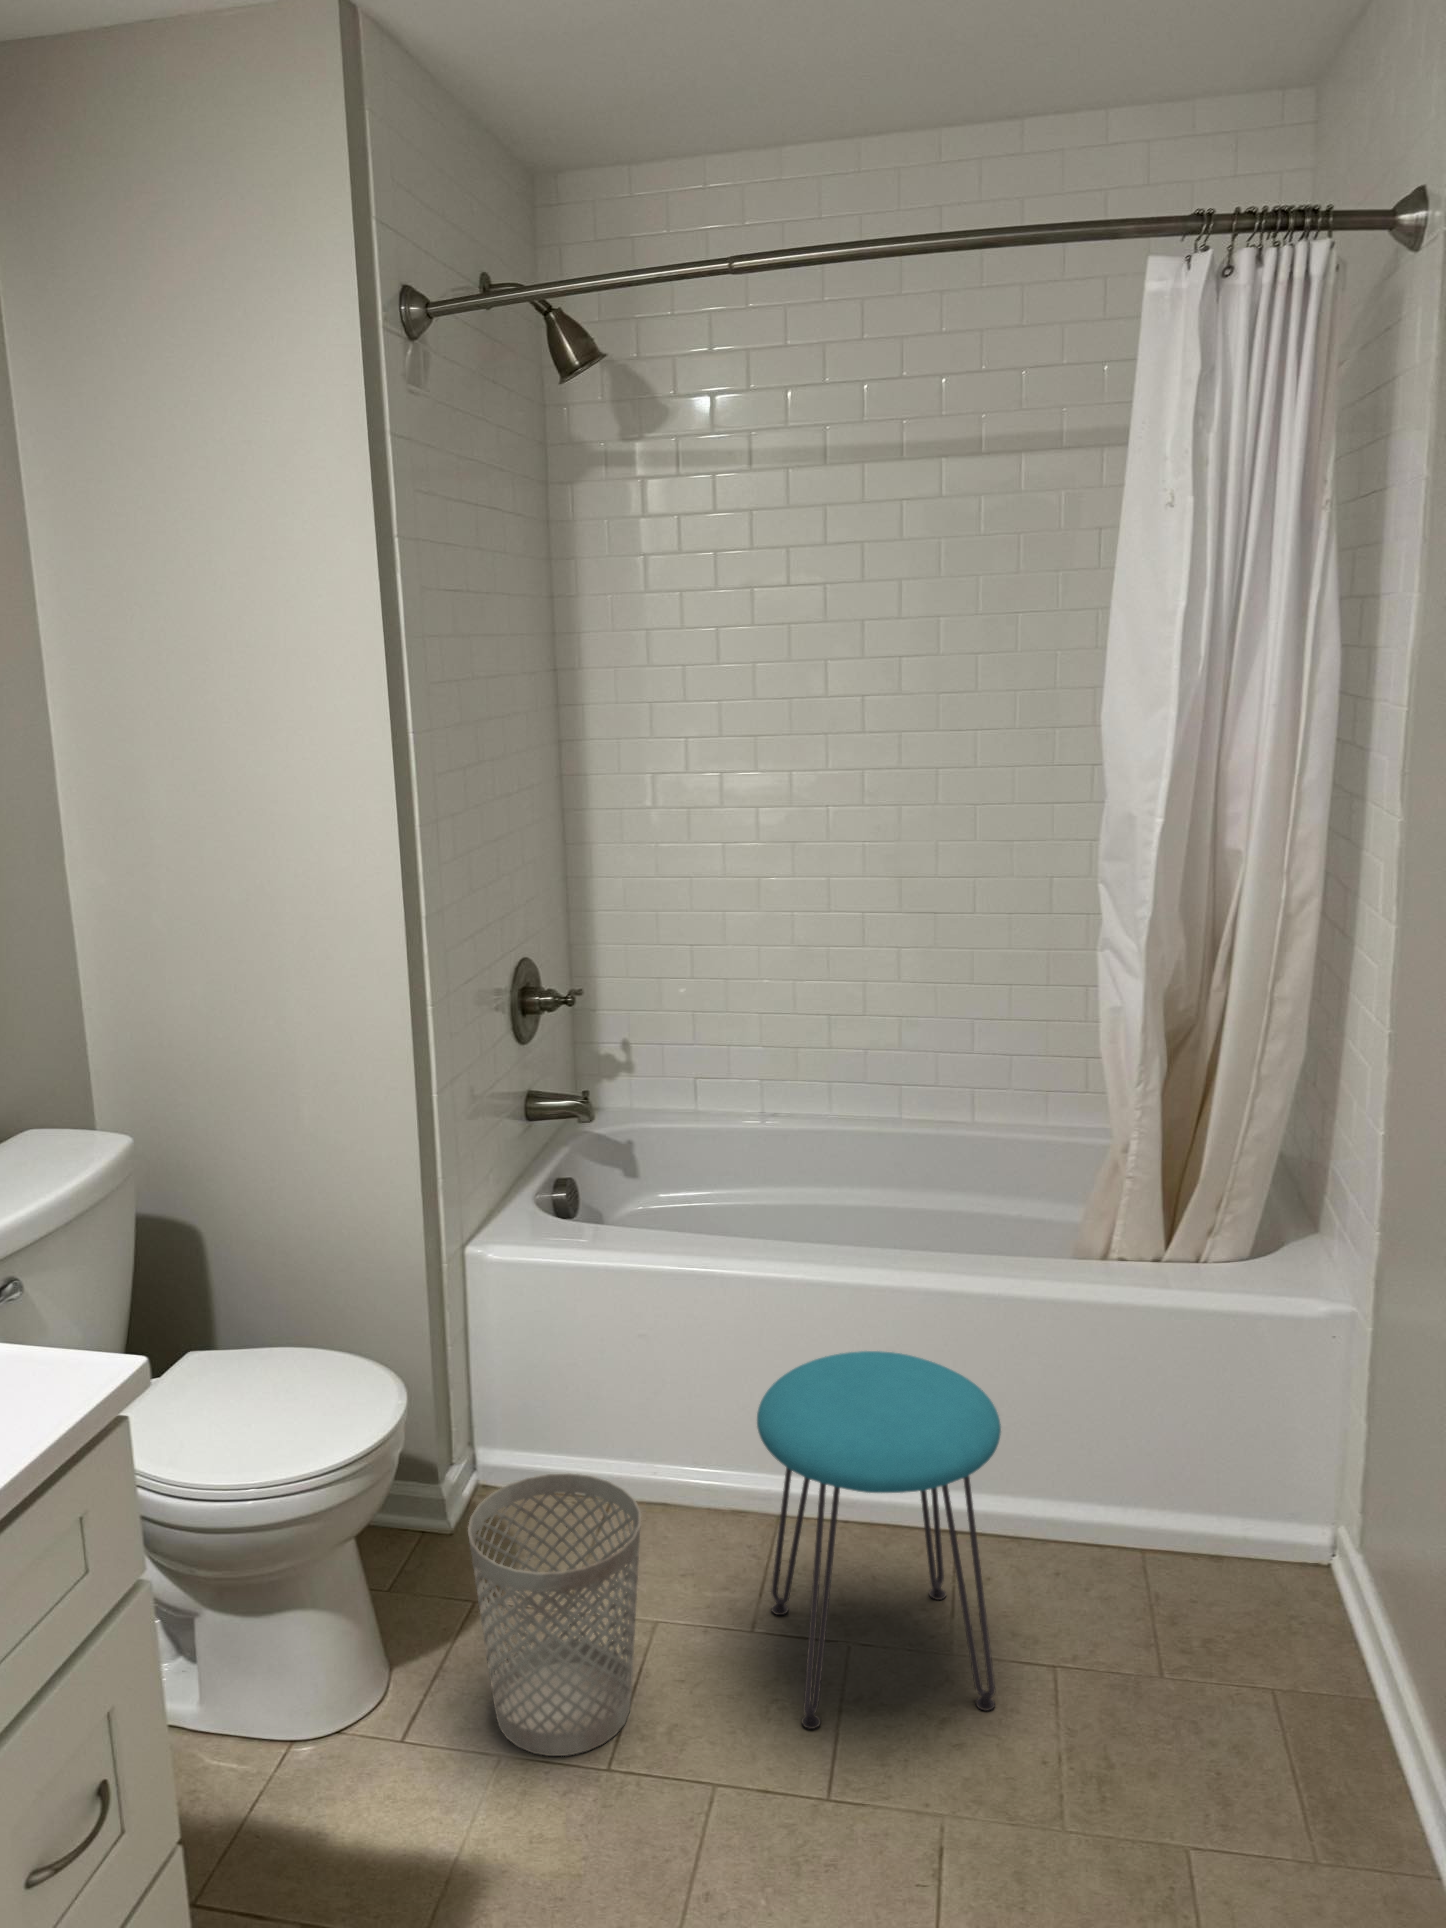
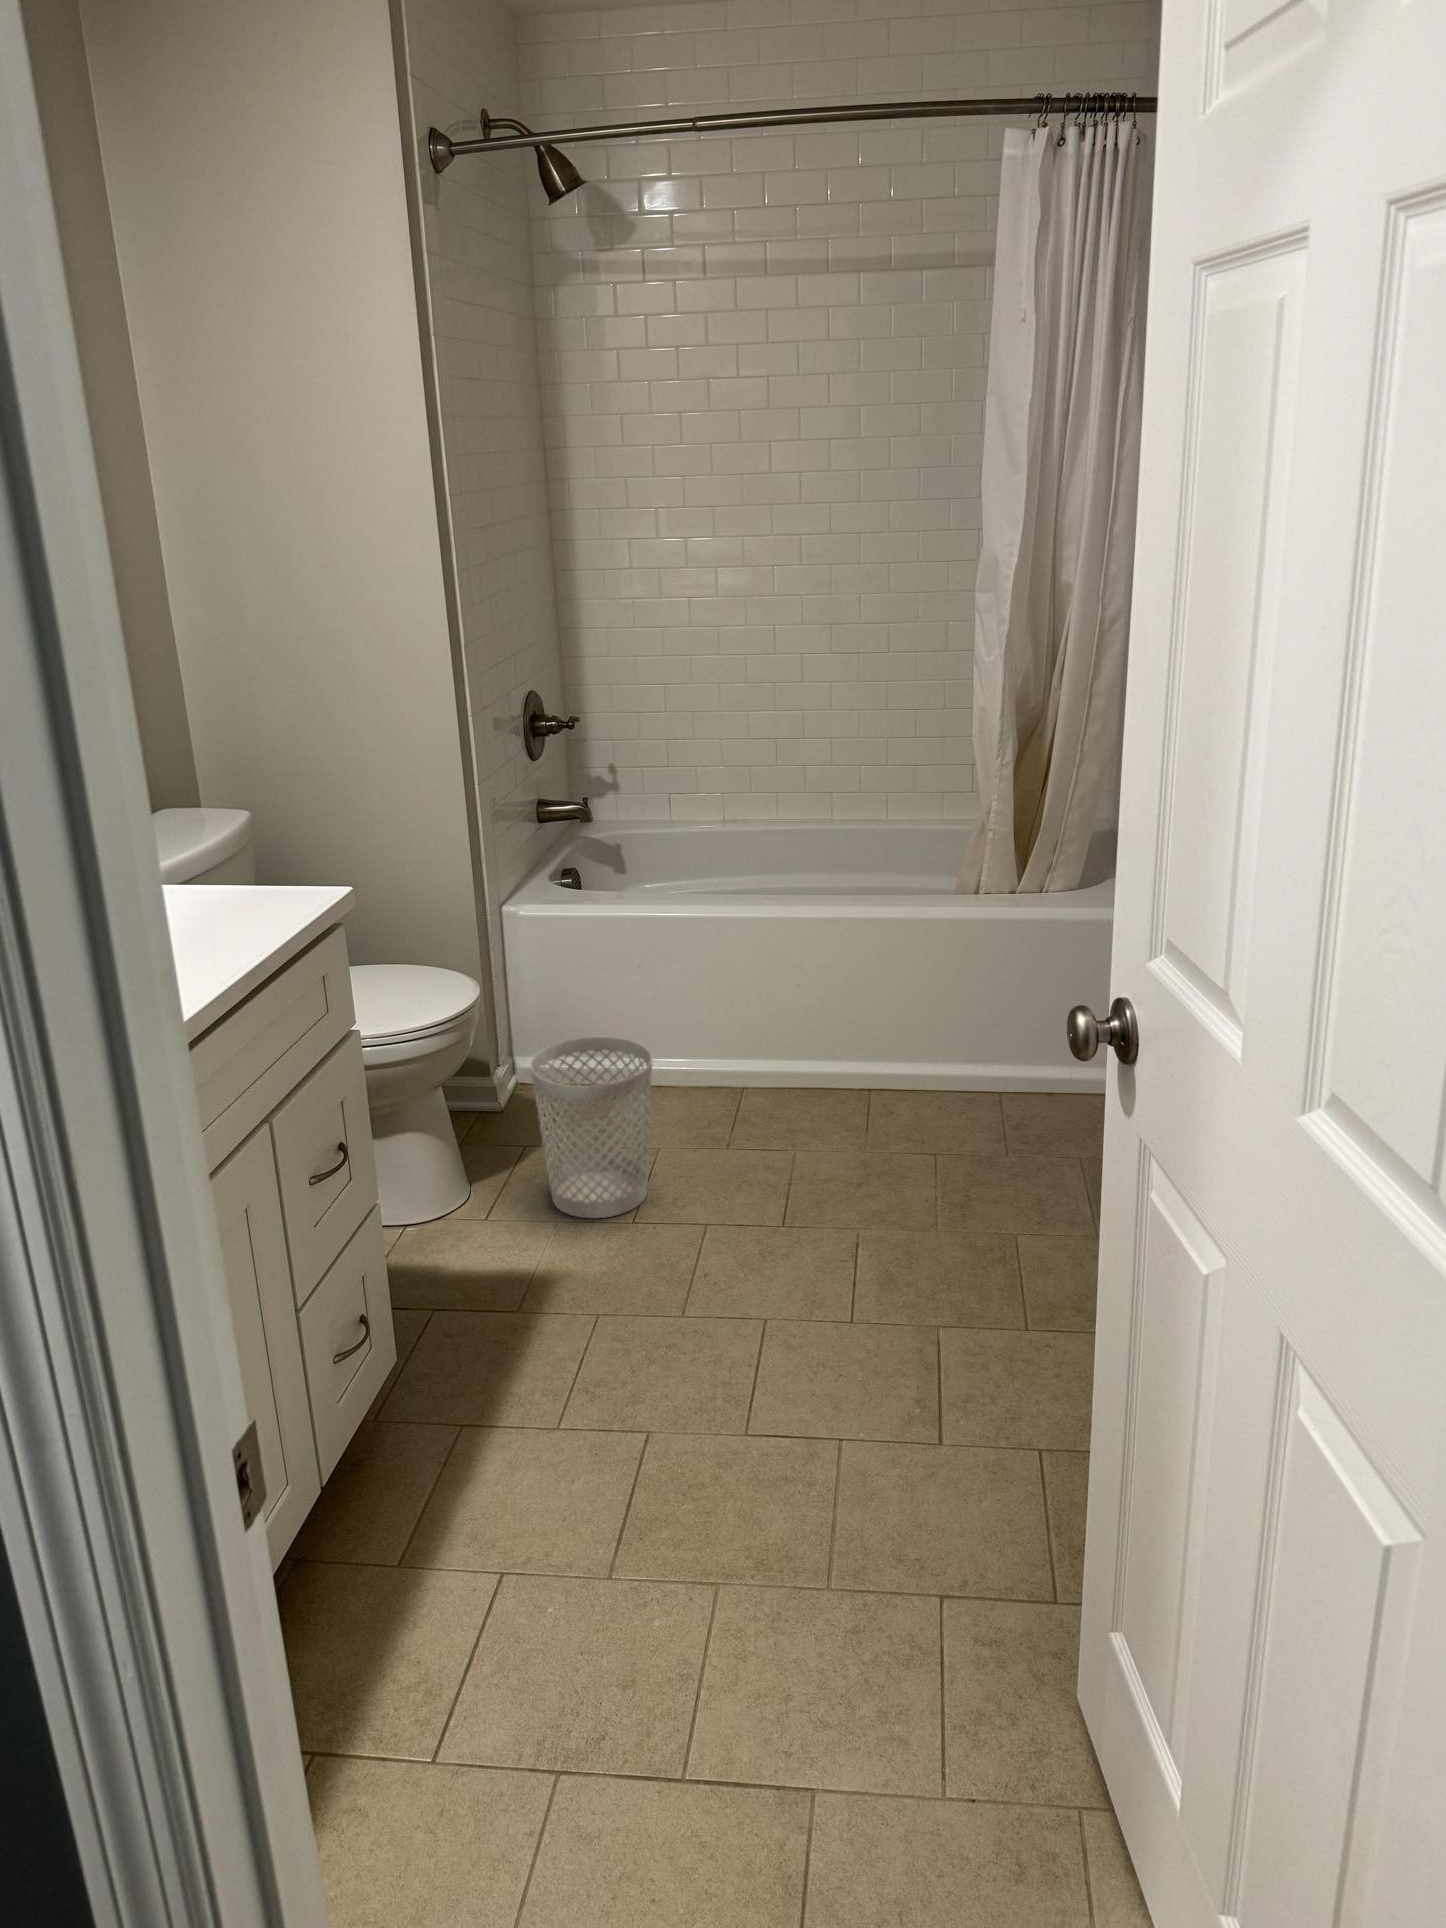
stool: present [757,1351,1001,1729] -> none [731,949,901,1195]

